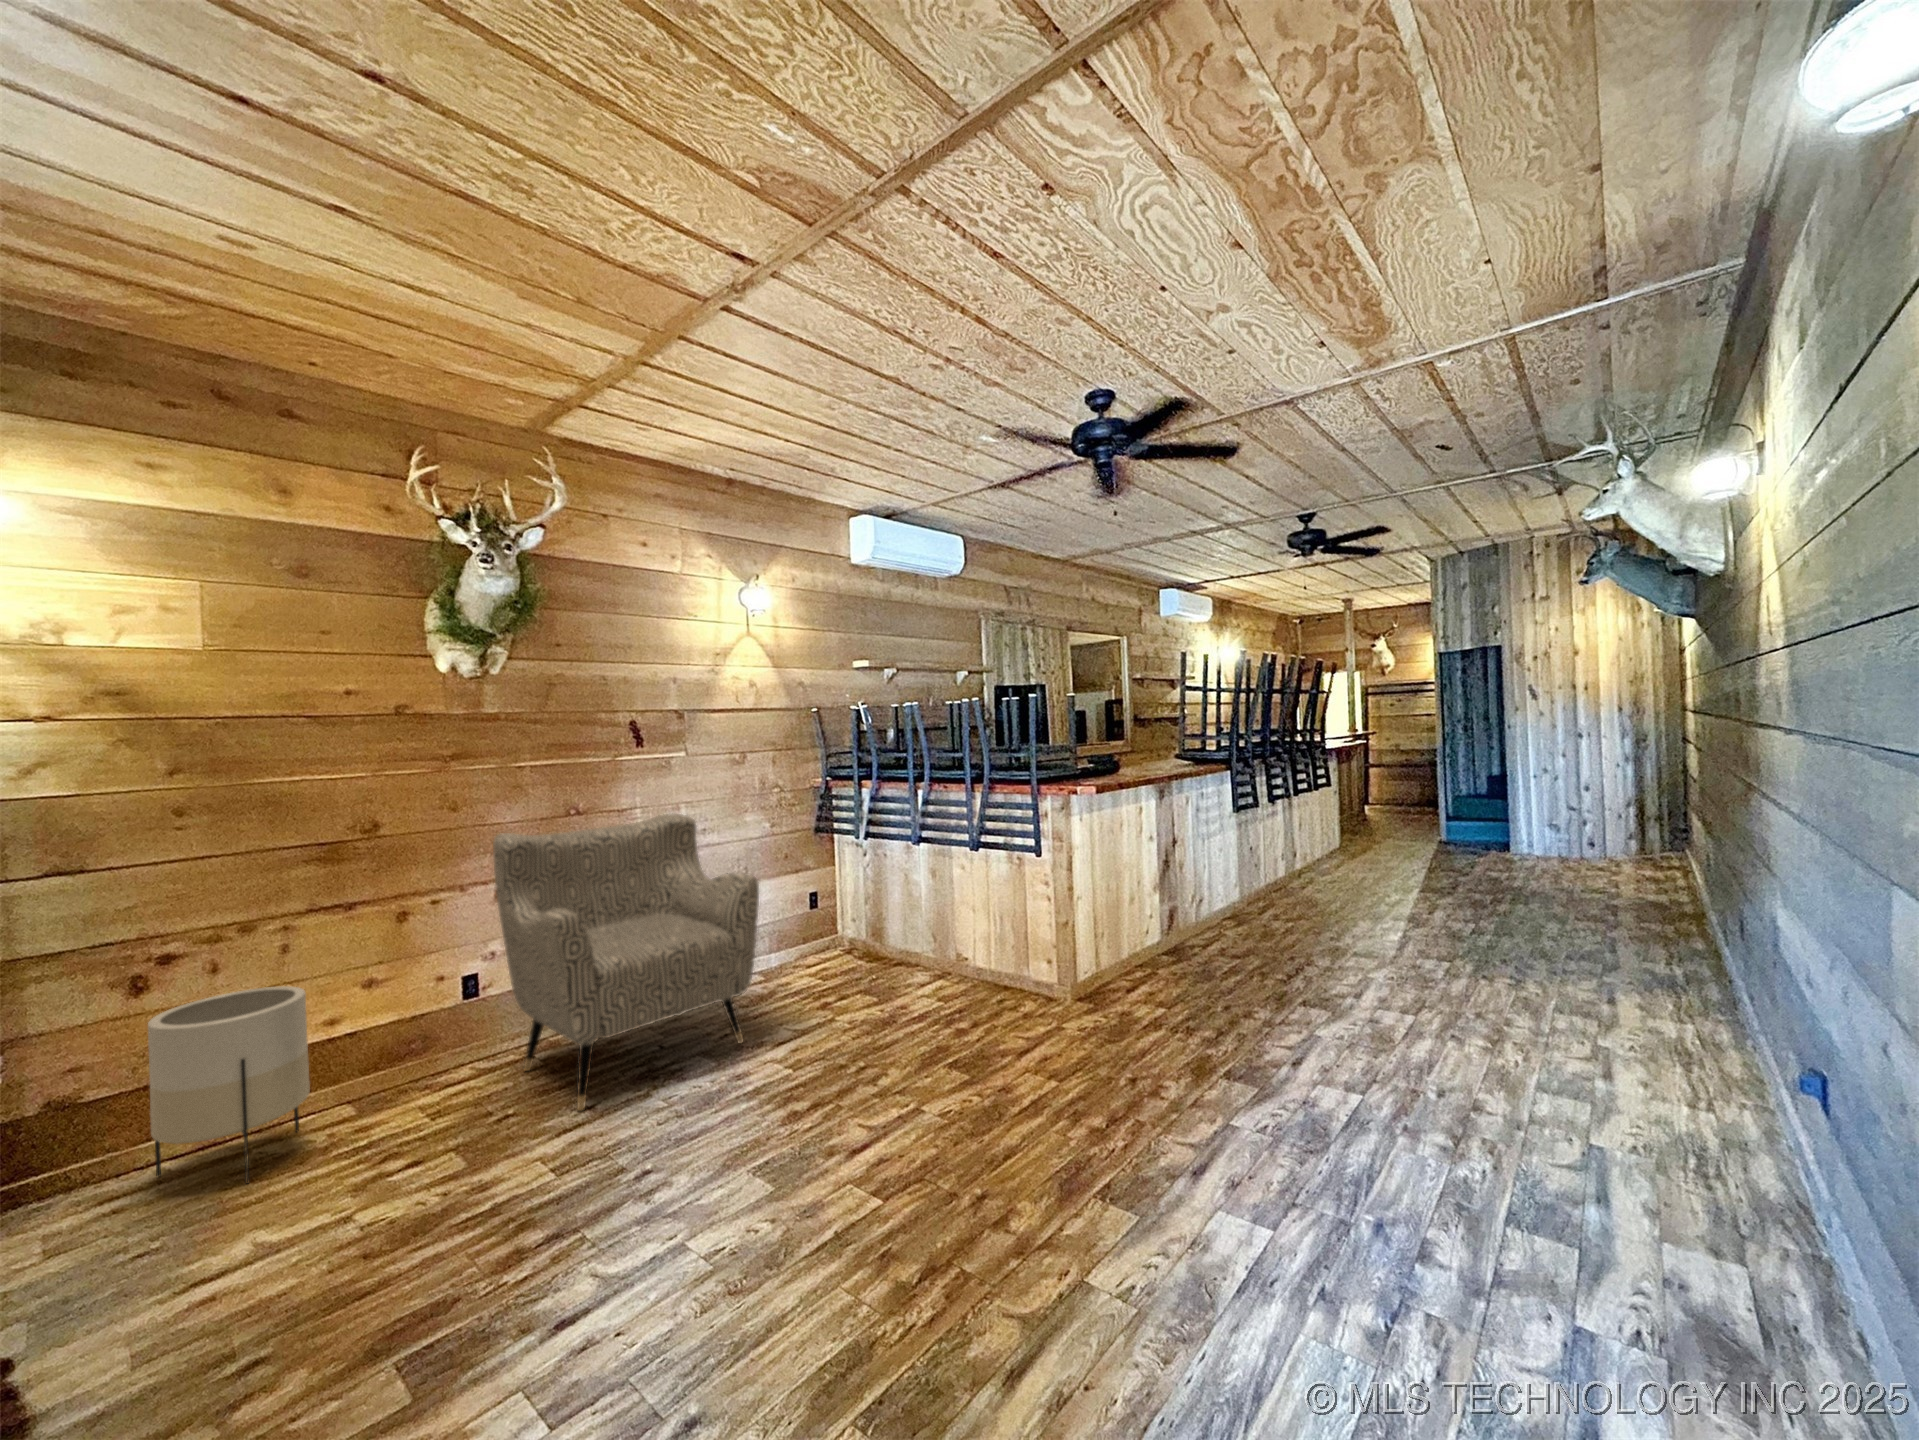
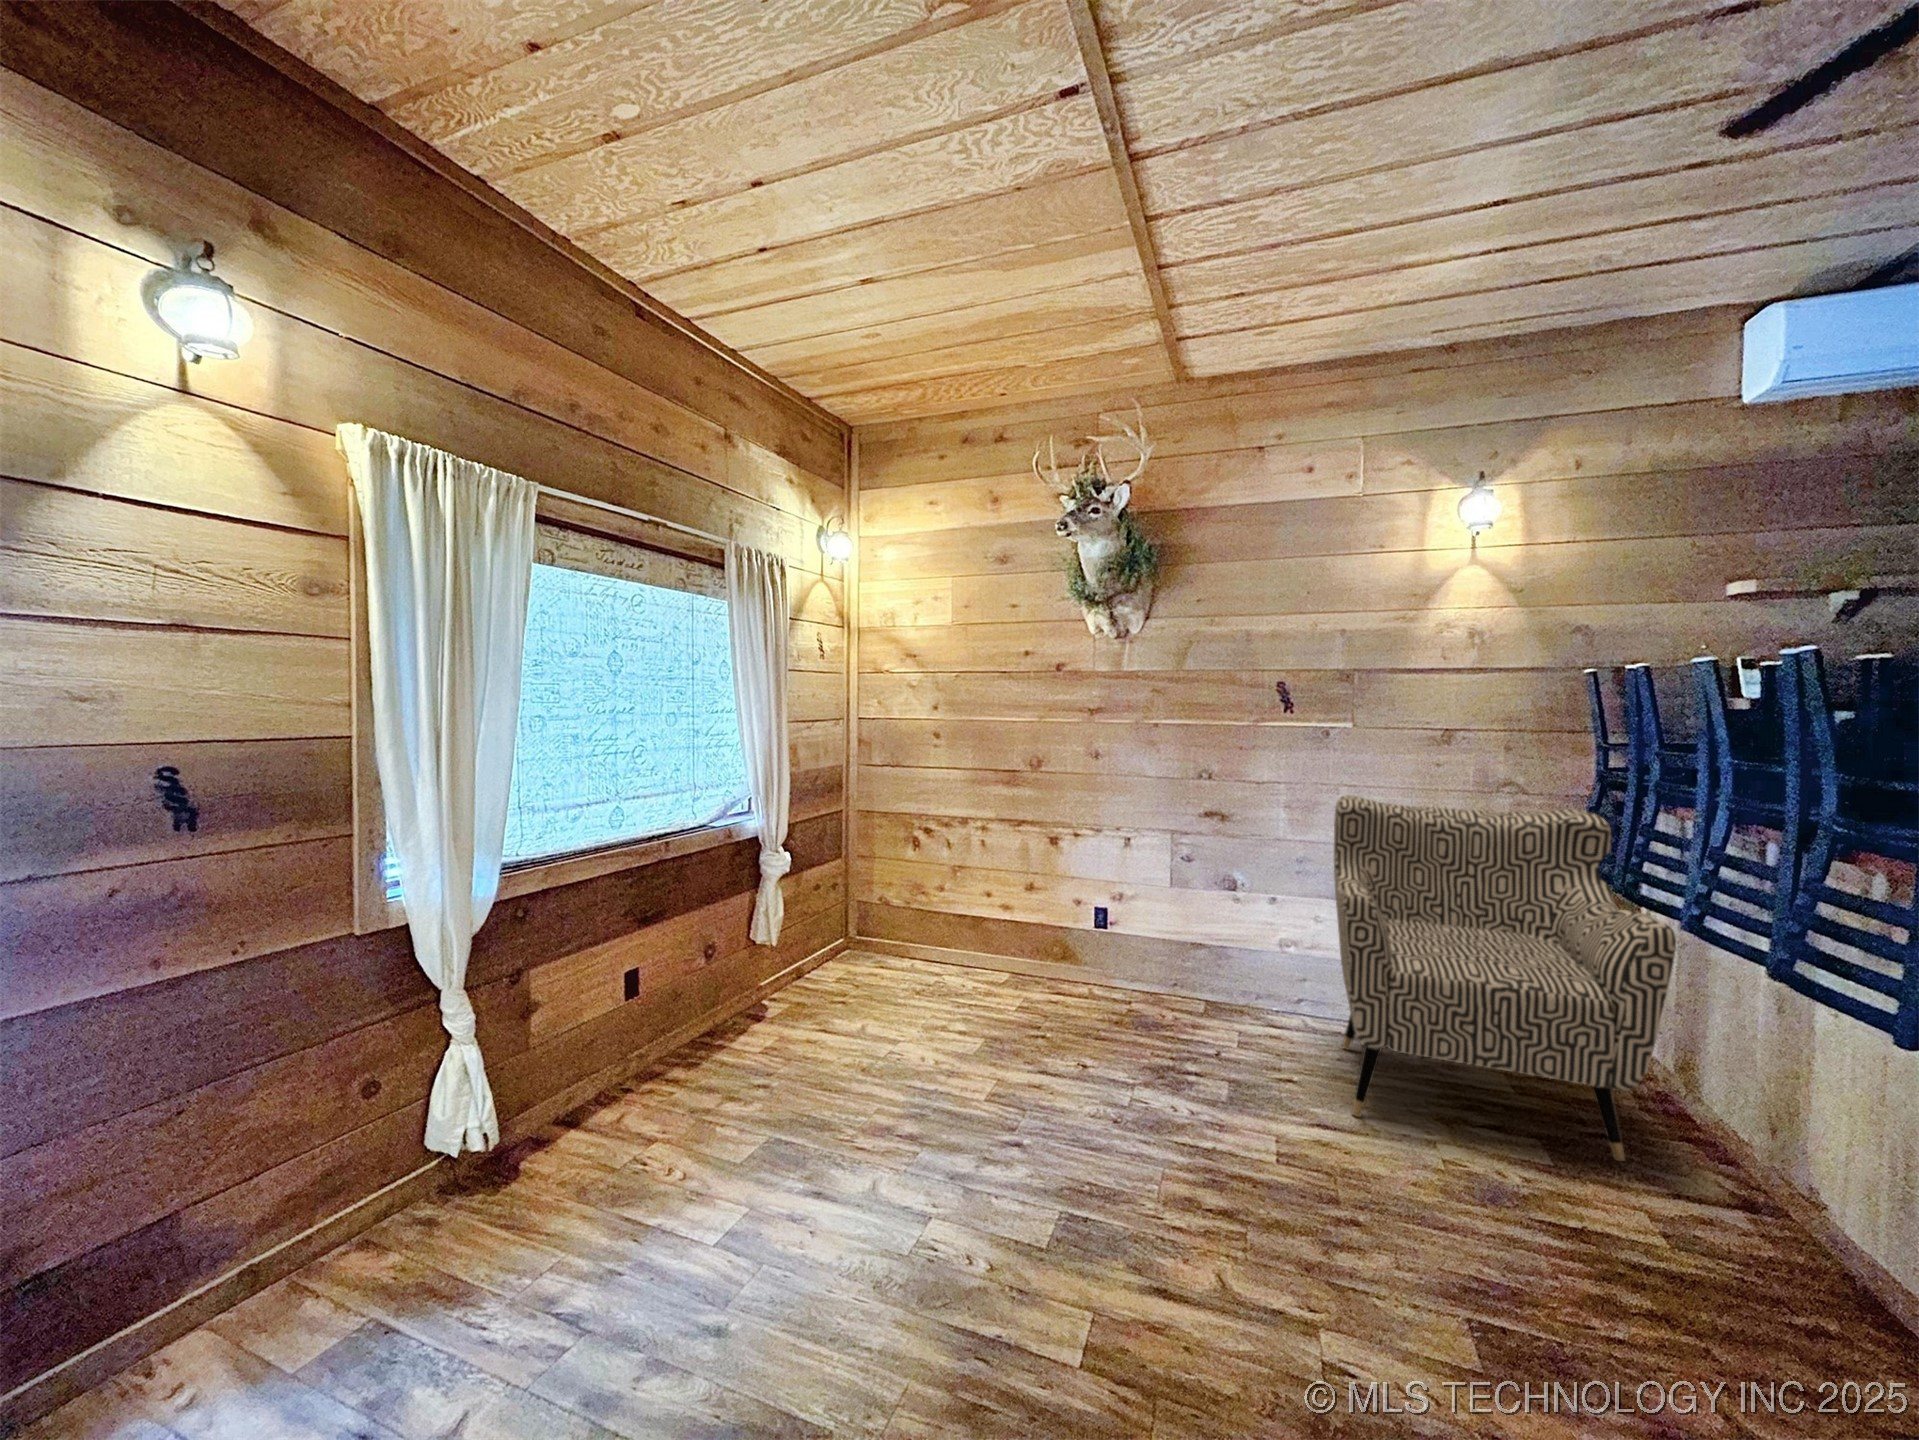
planter: present [148,986,310,1184] -> none [1077,877,1170,1024]

